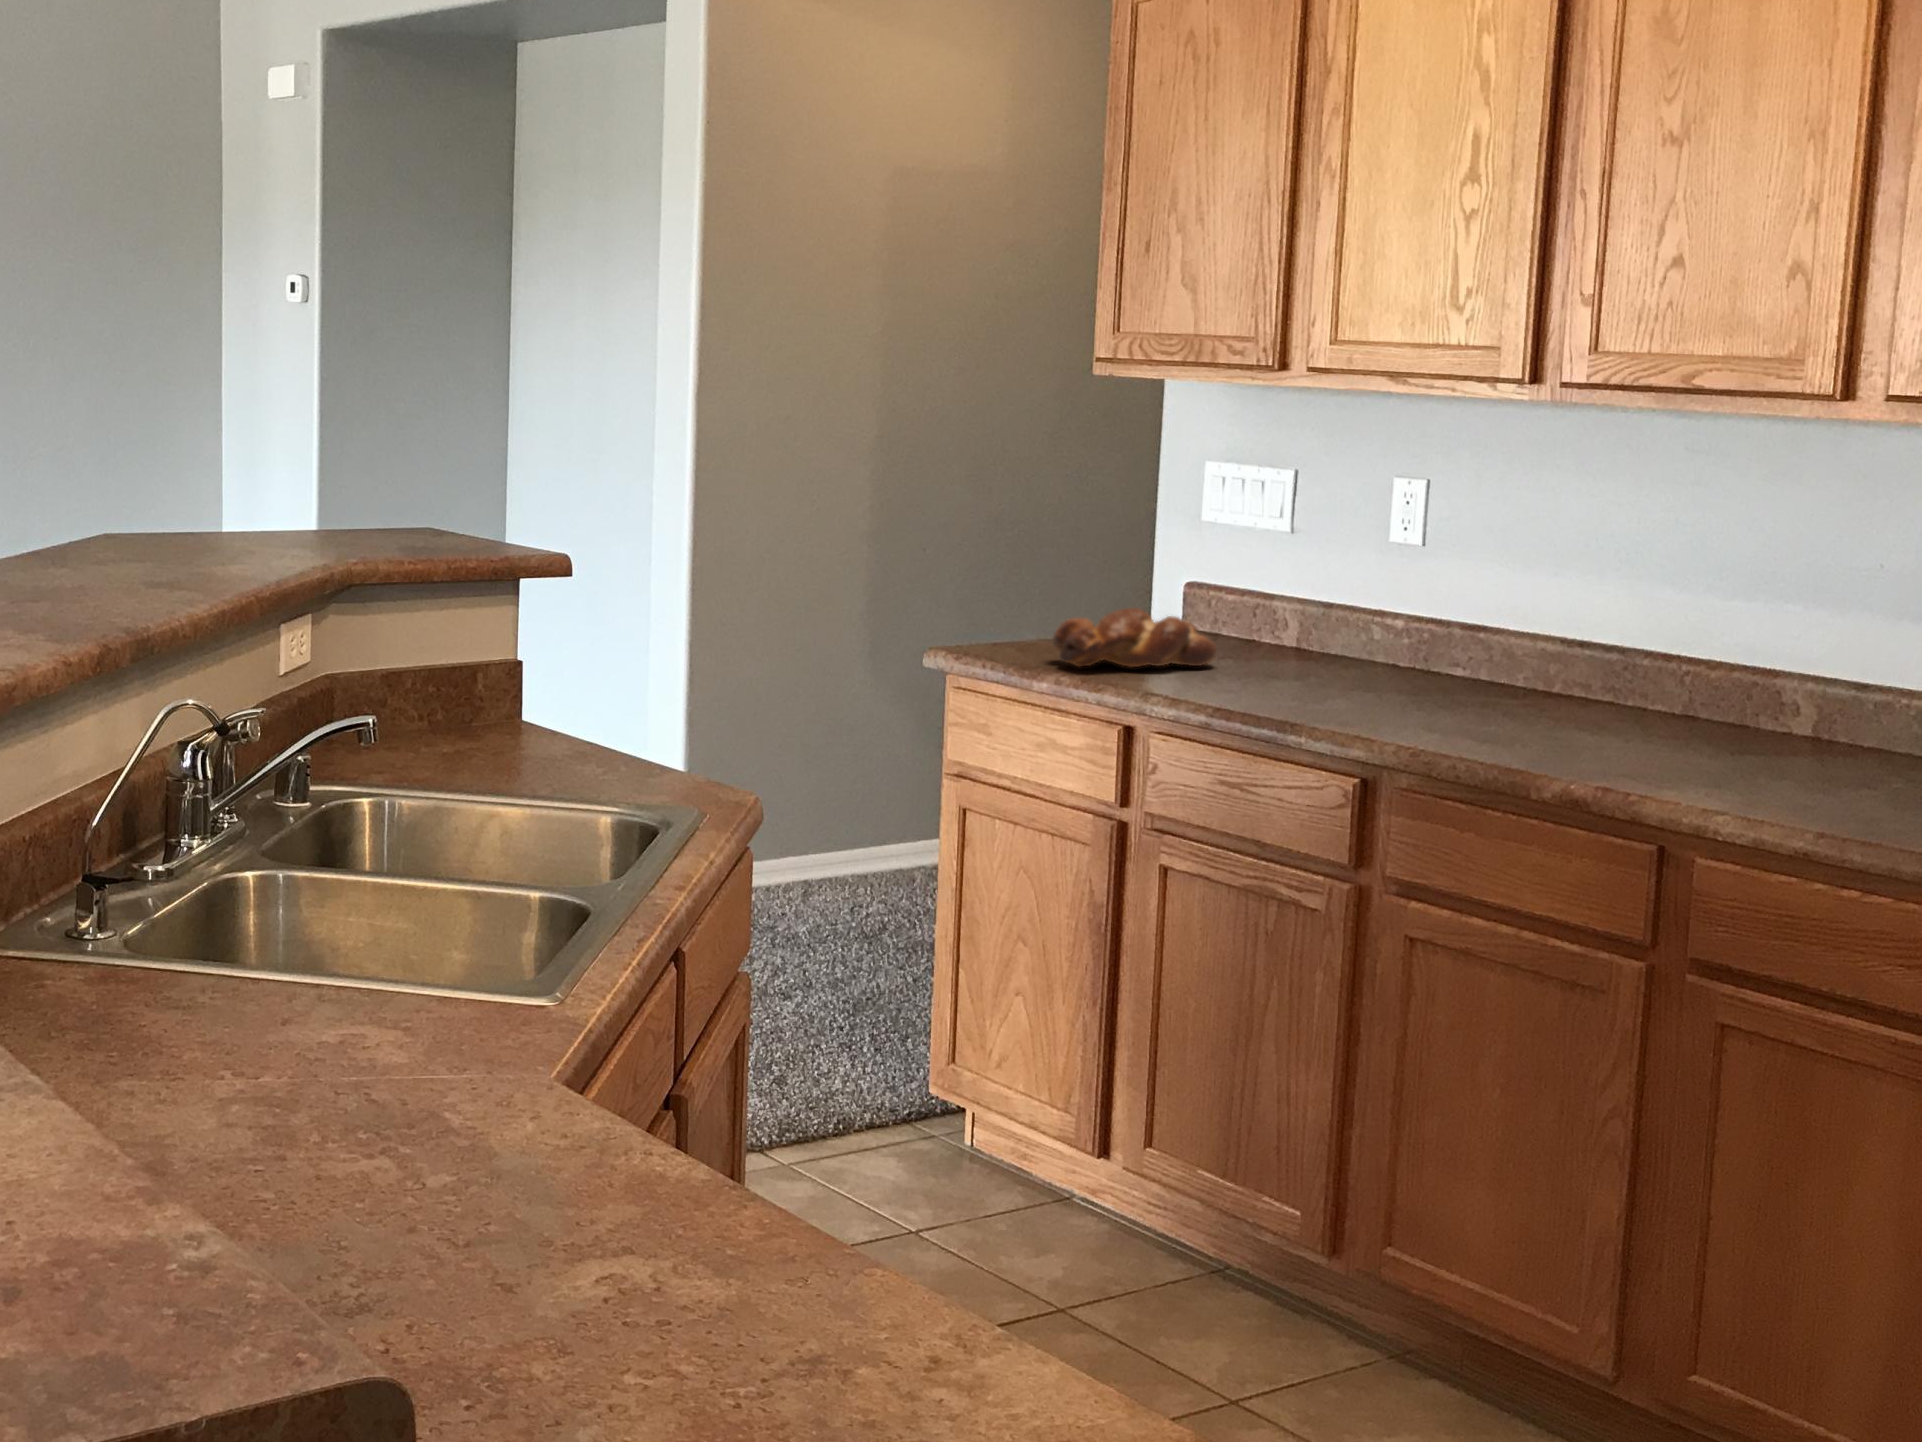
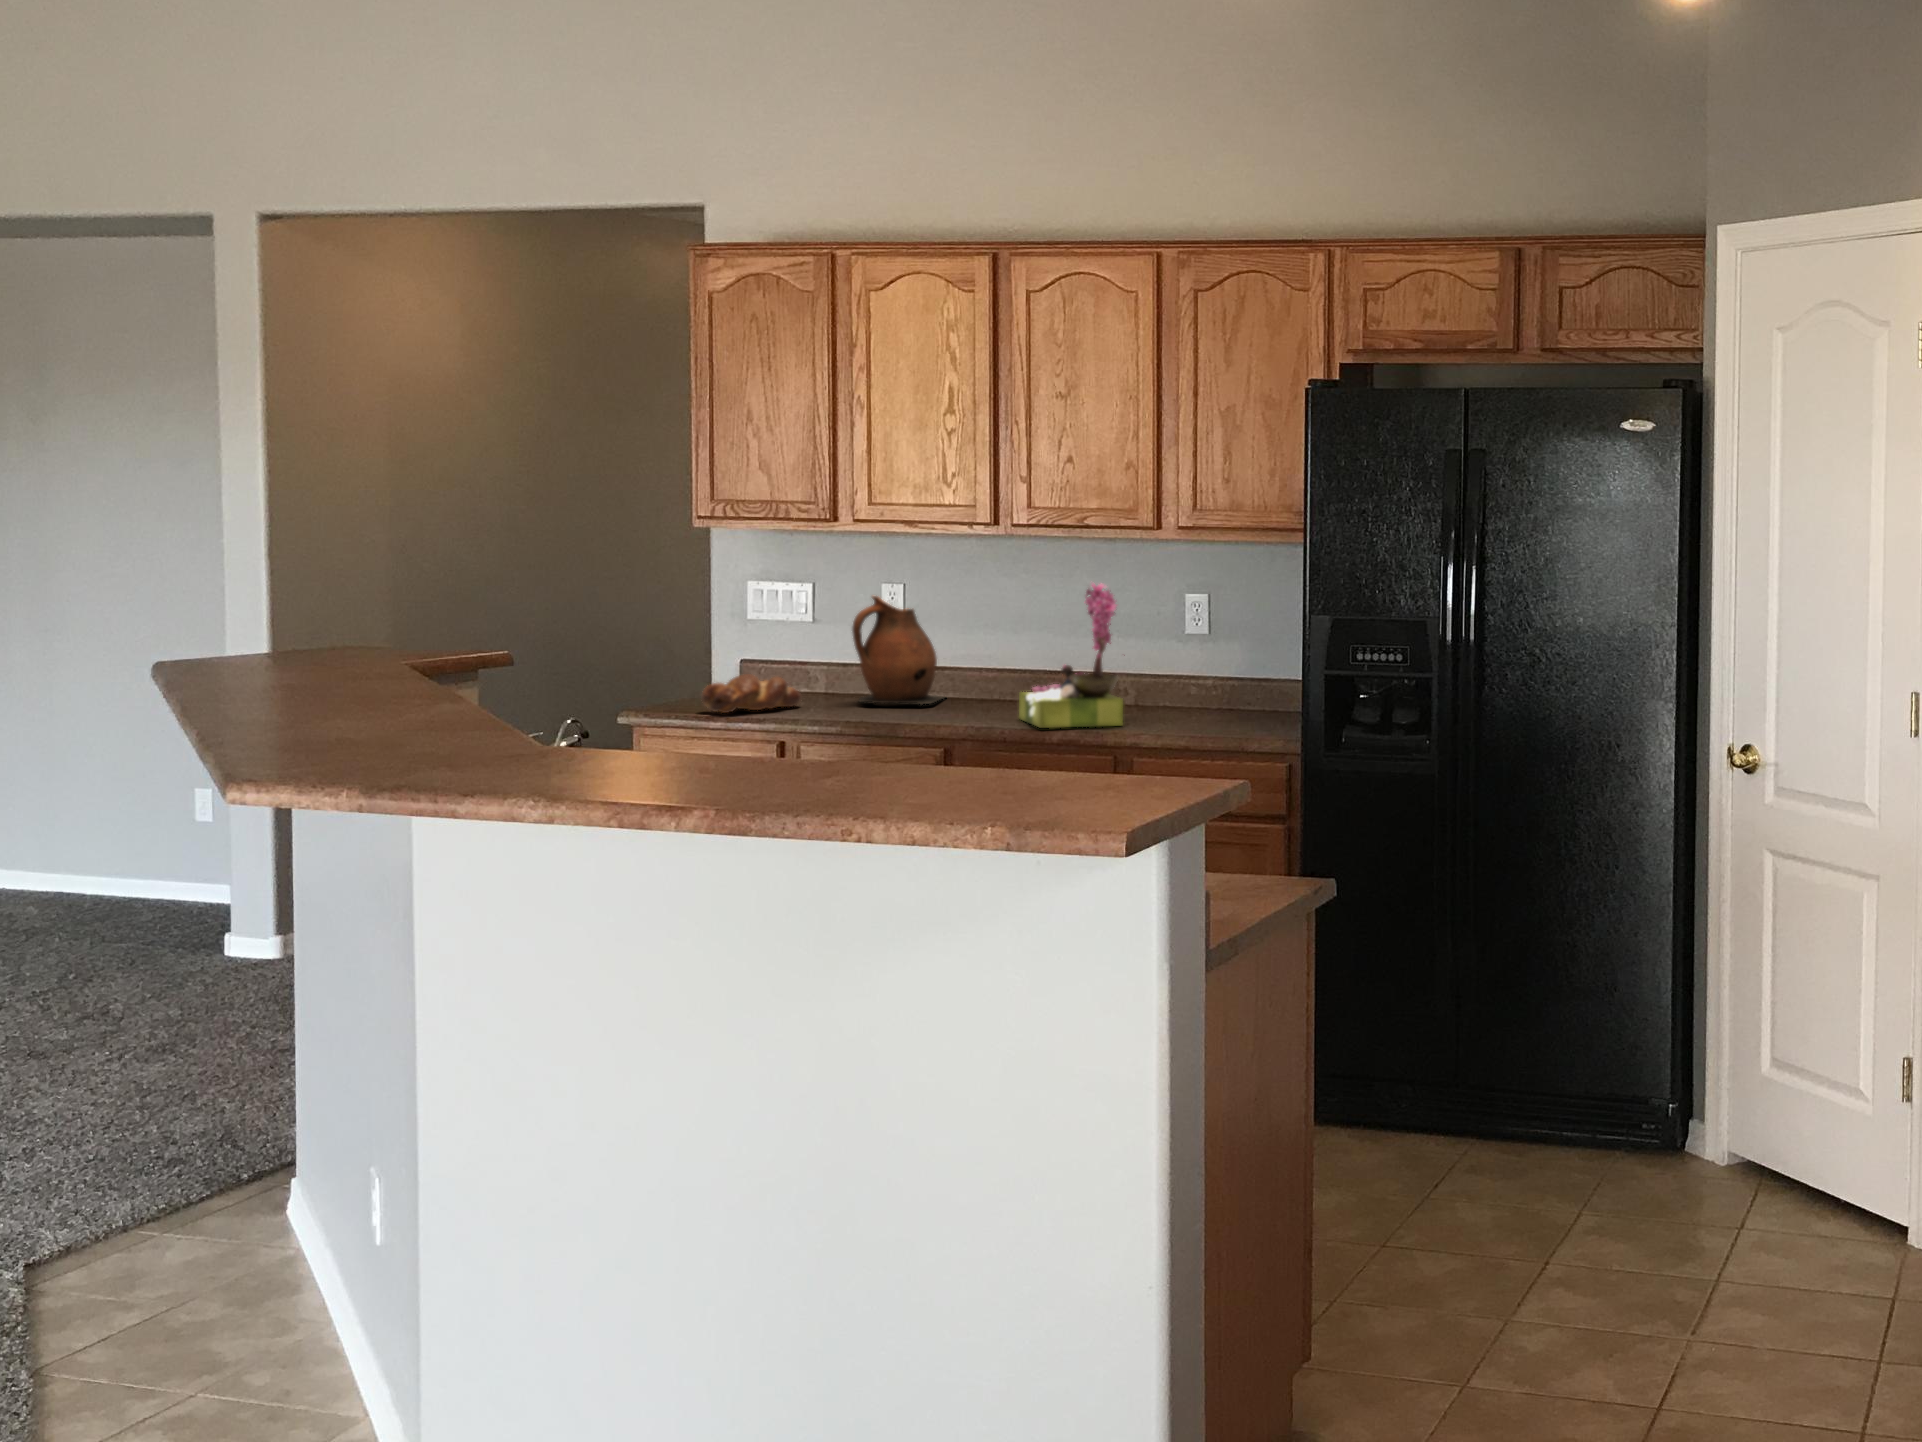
flower arrangement: none [1544,493,1770,777] -> present [1019,584,1125,728]
ceramic pitcher: none [1305,497,1478,689] -> present [852,596,944,705]

